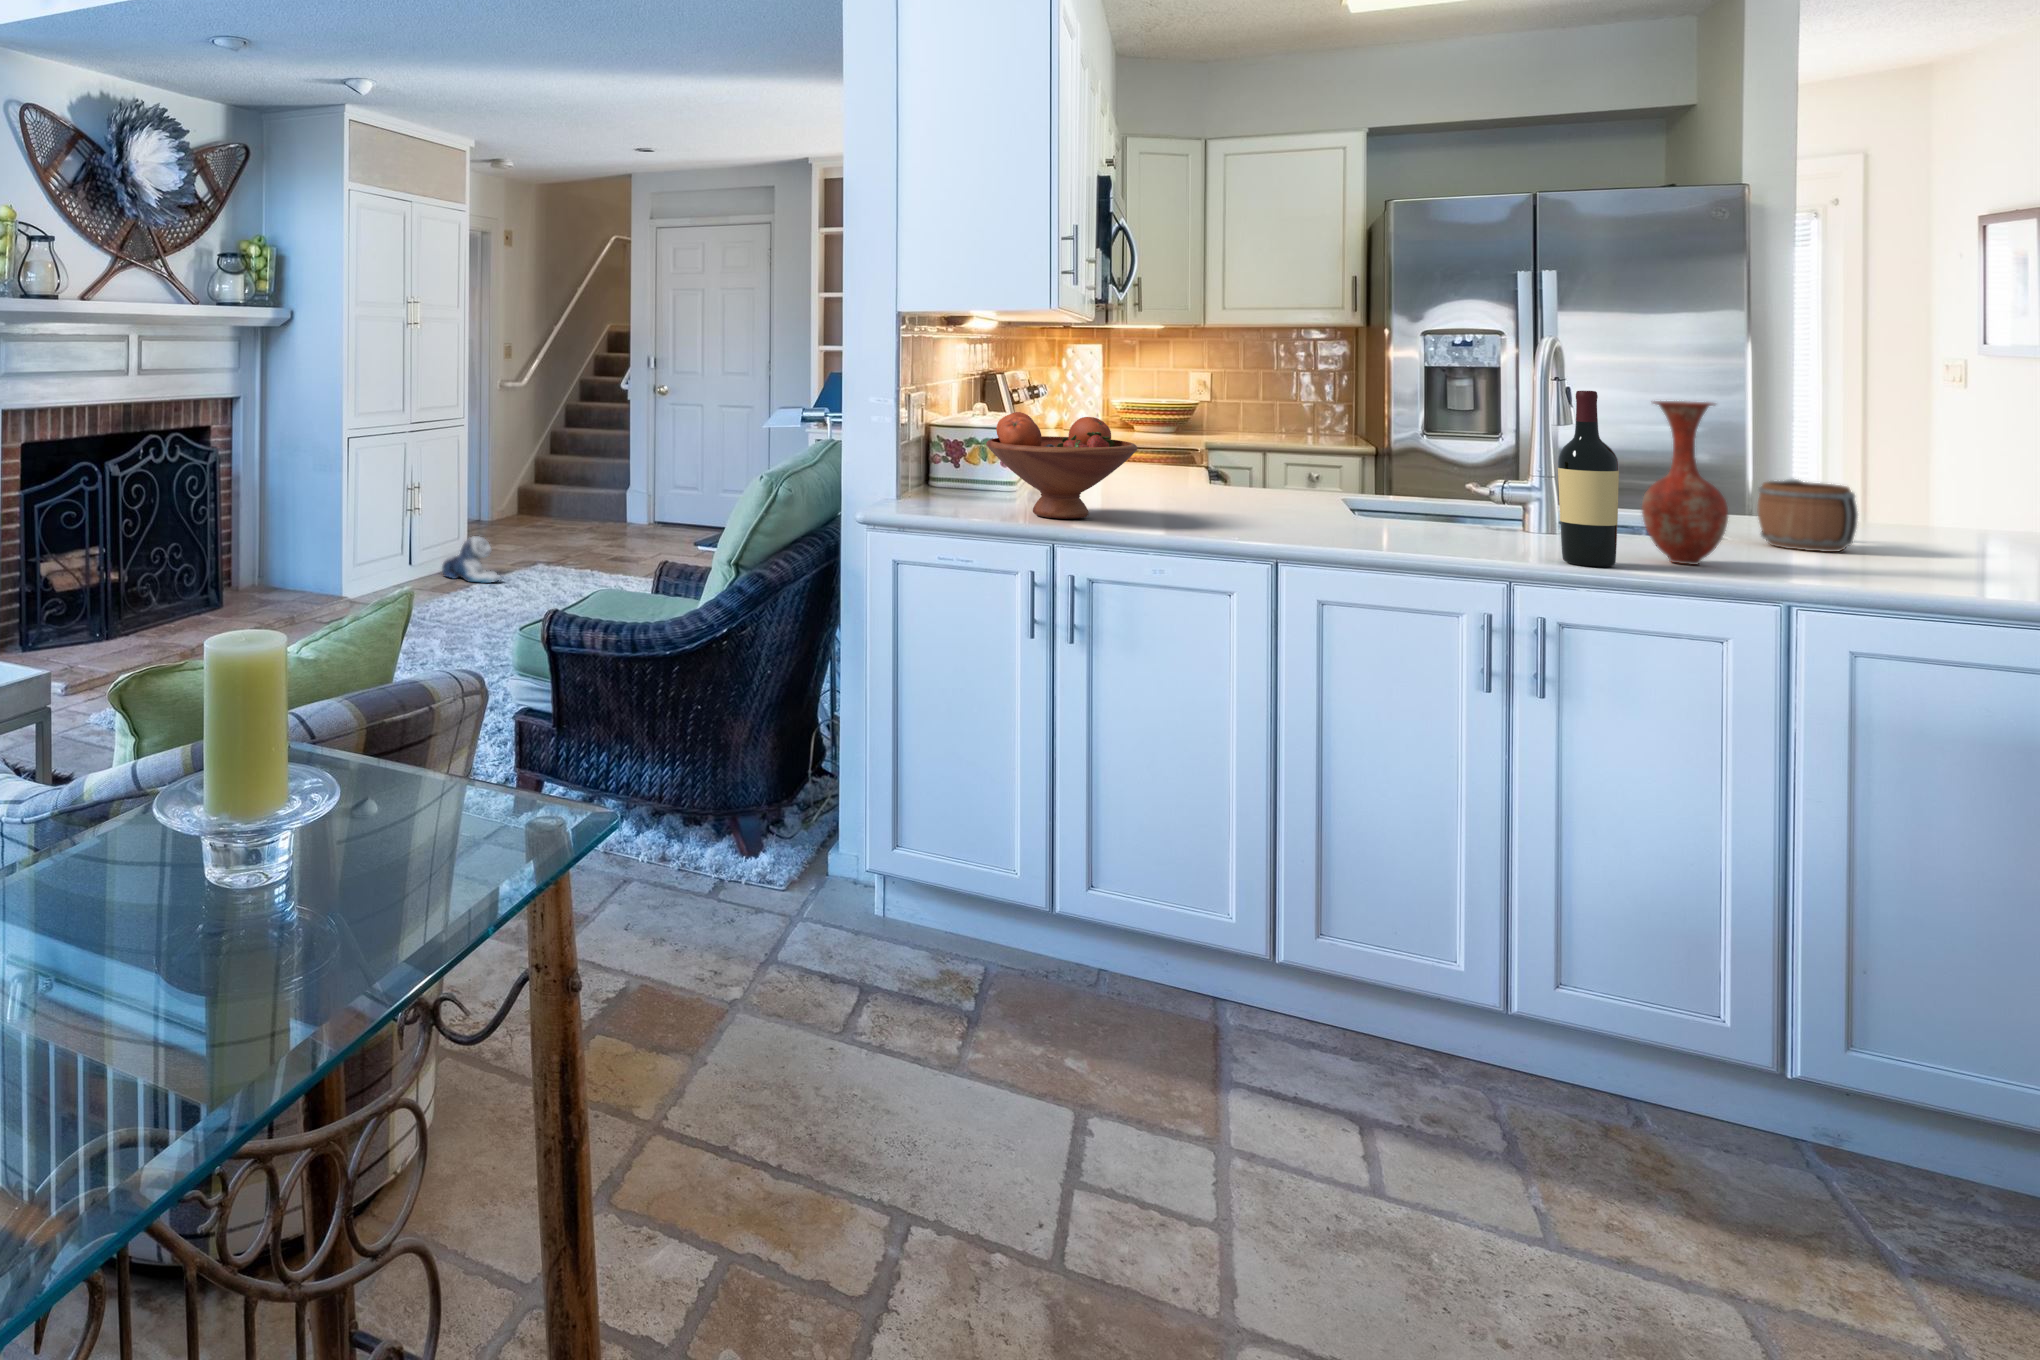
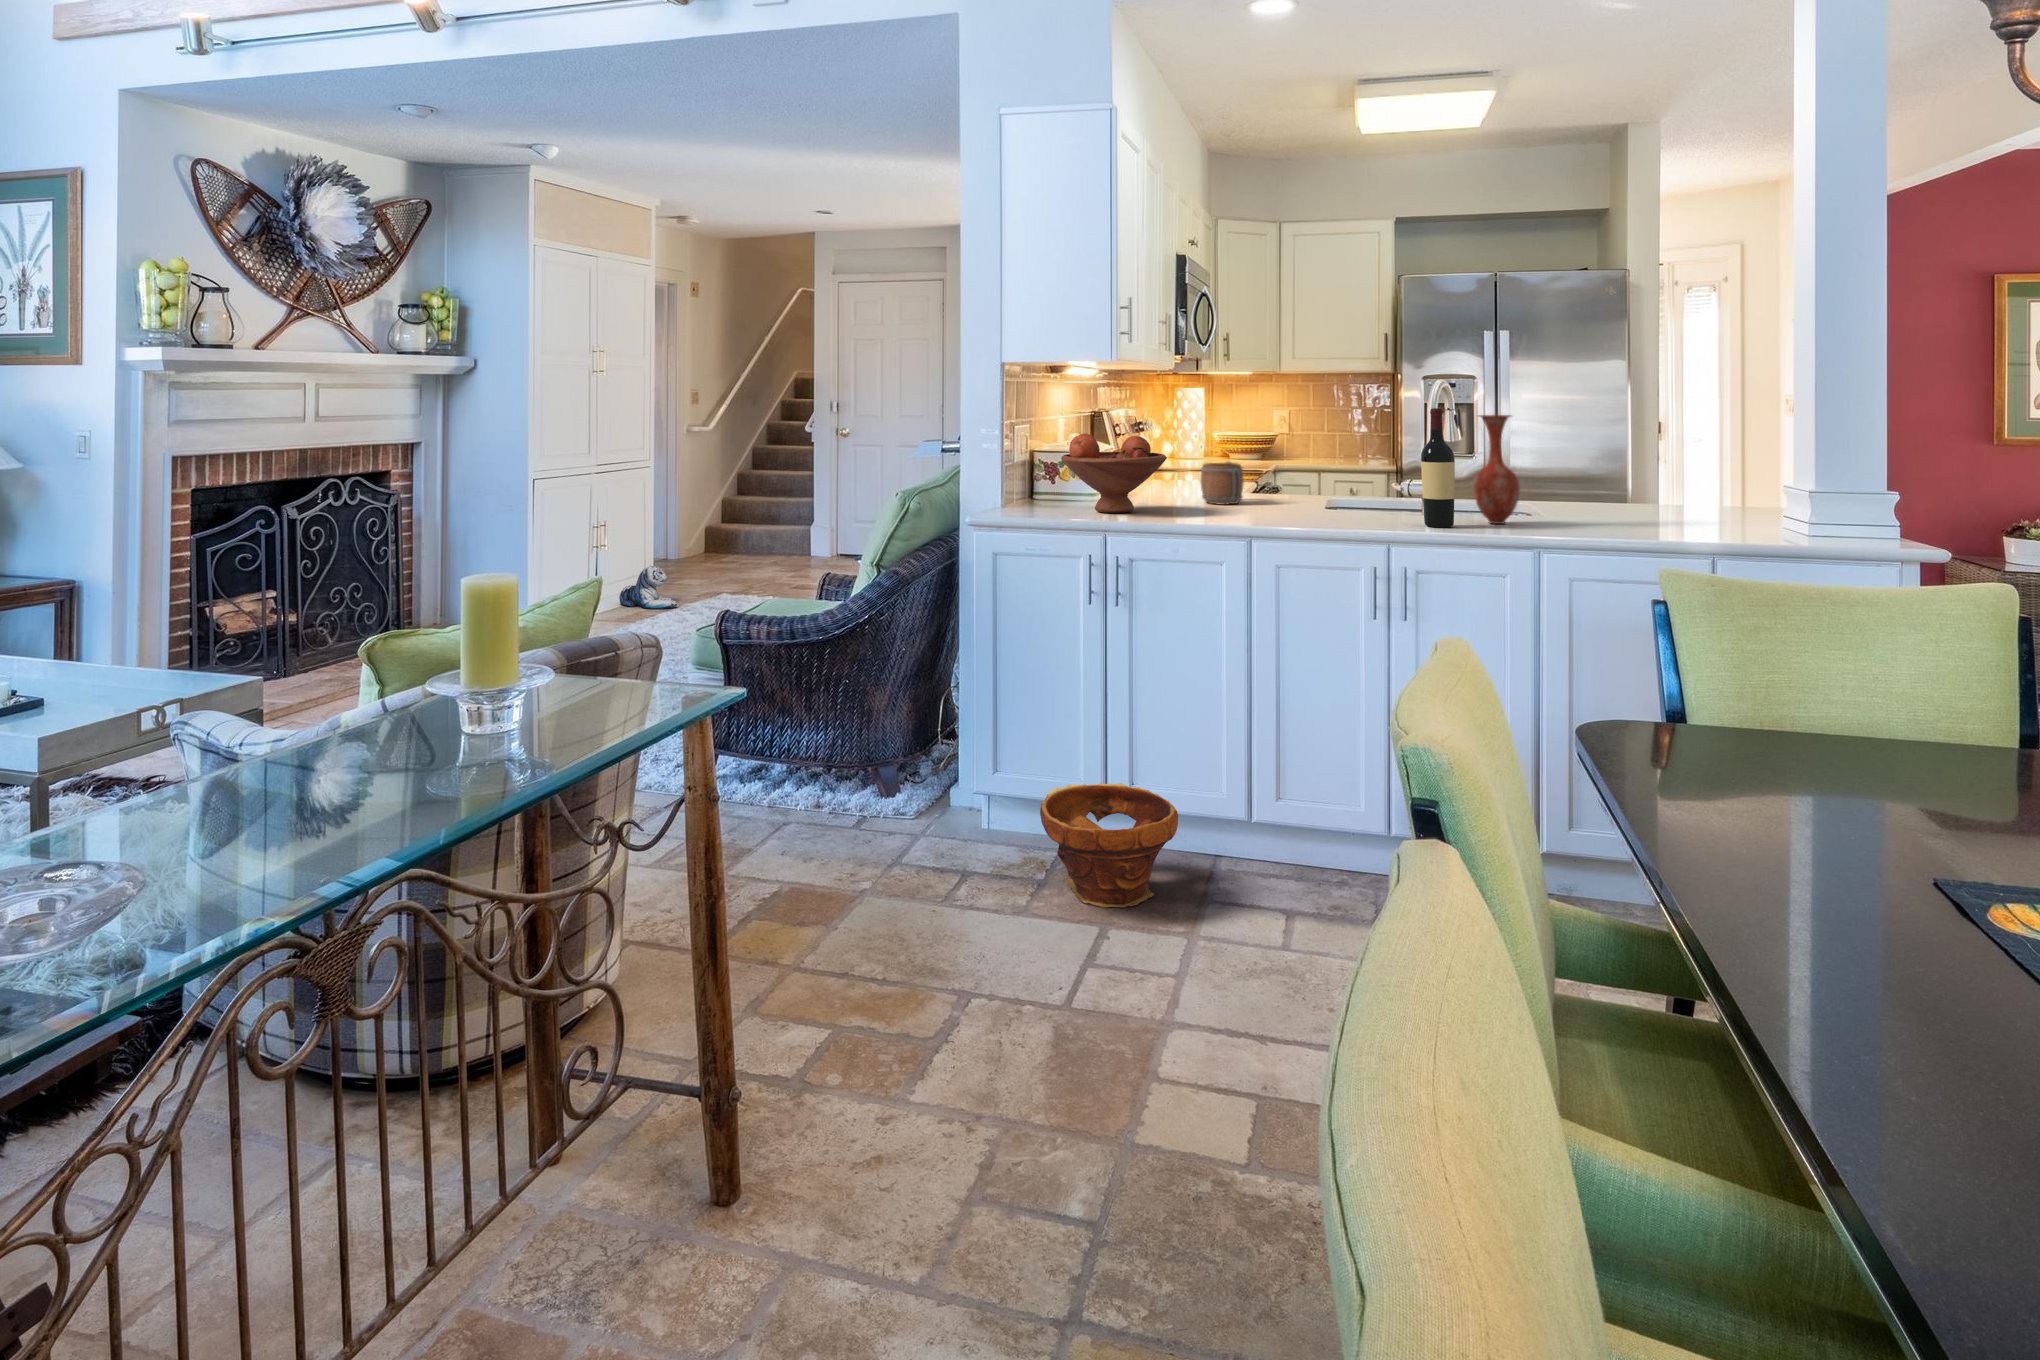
mug: present [1757,478,1858,552] -> present [1200,461,1244,505]
planter: none [963,877,1165,1062] -> present [1040,783,1178,908]

